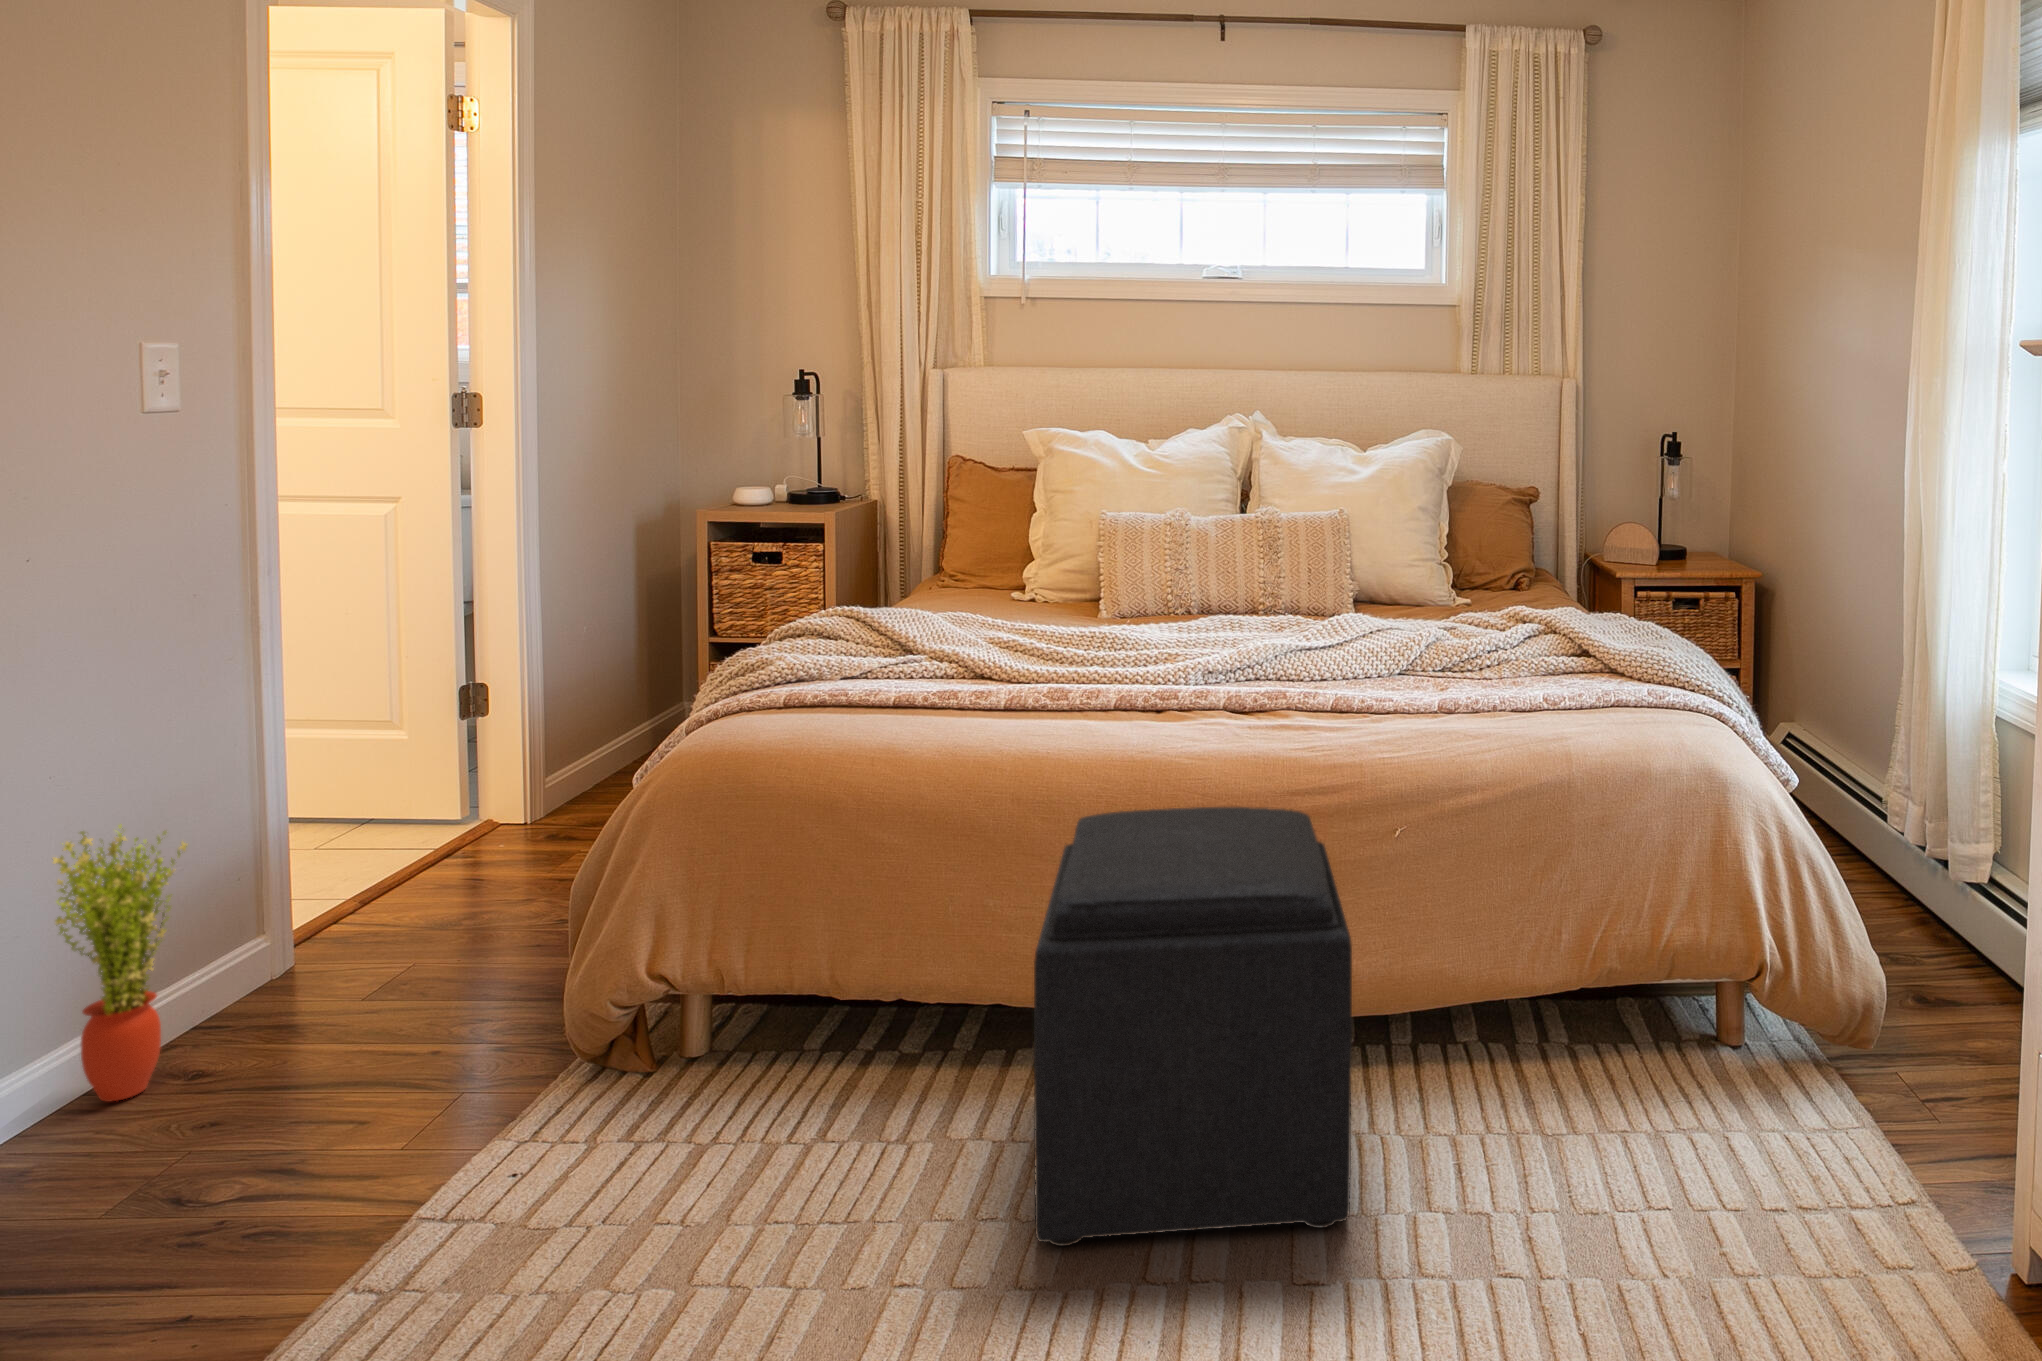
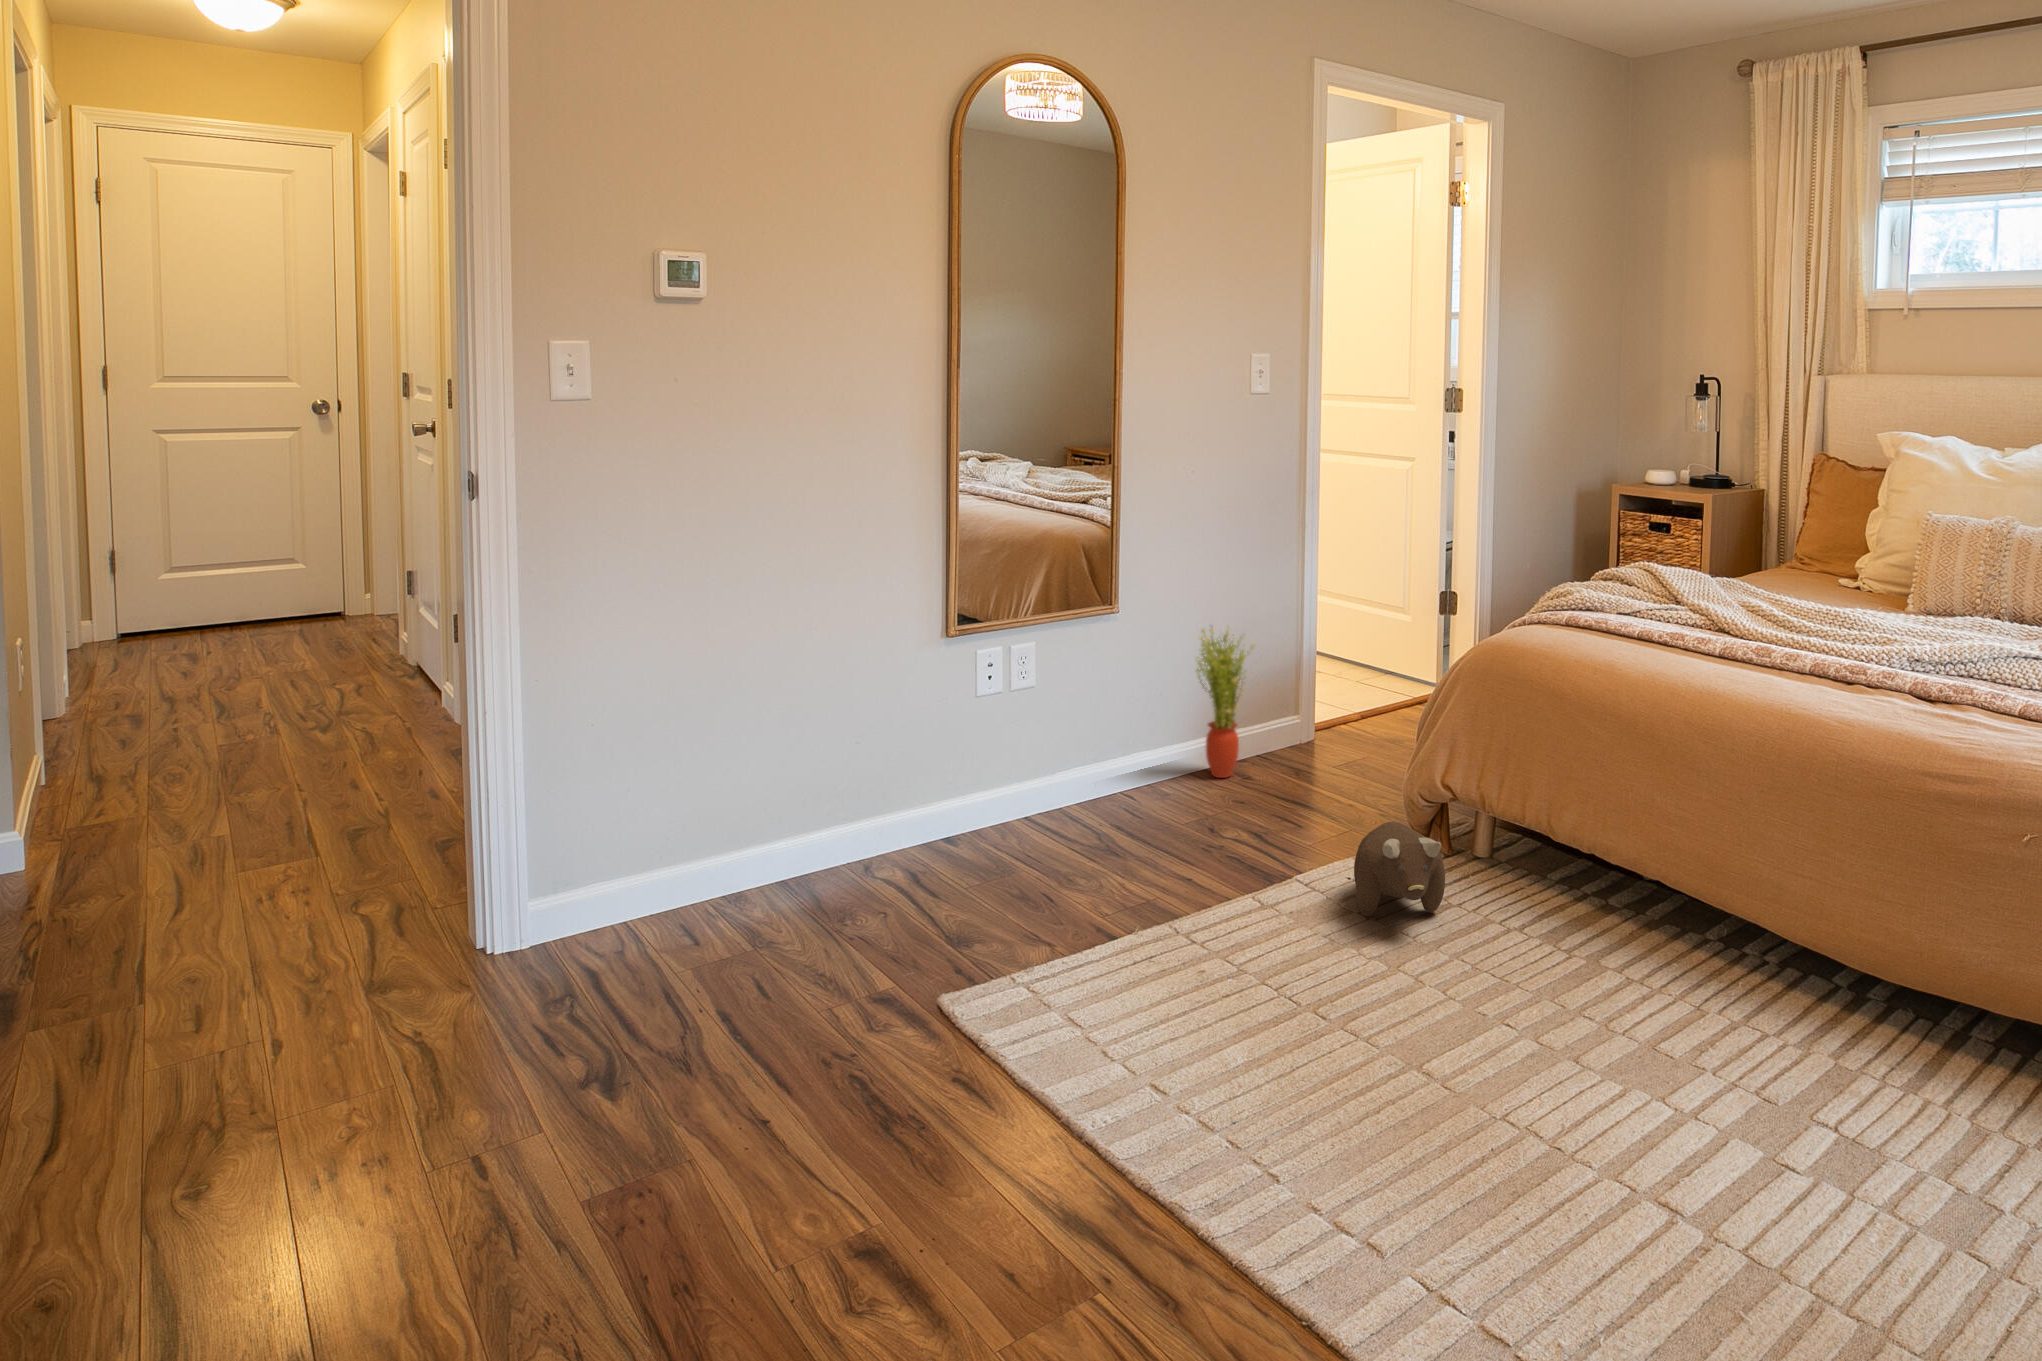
ottoman: present [1034,807,1352,1246] -> none [1603,748,1949,1145]
plush toy: none [533,1058,711,1224] -> present [1354,822,1445,916]

